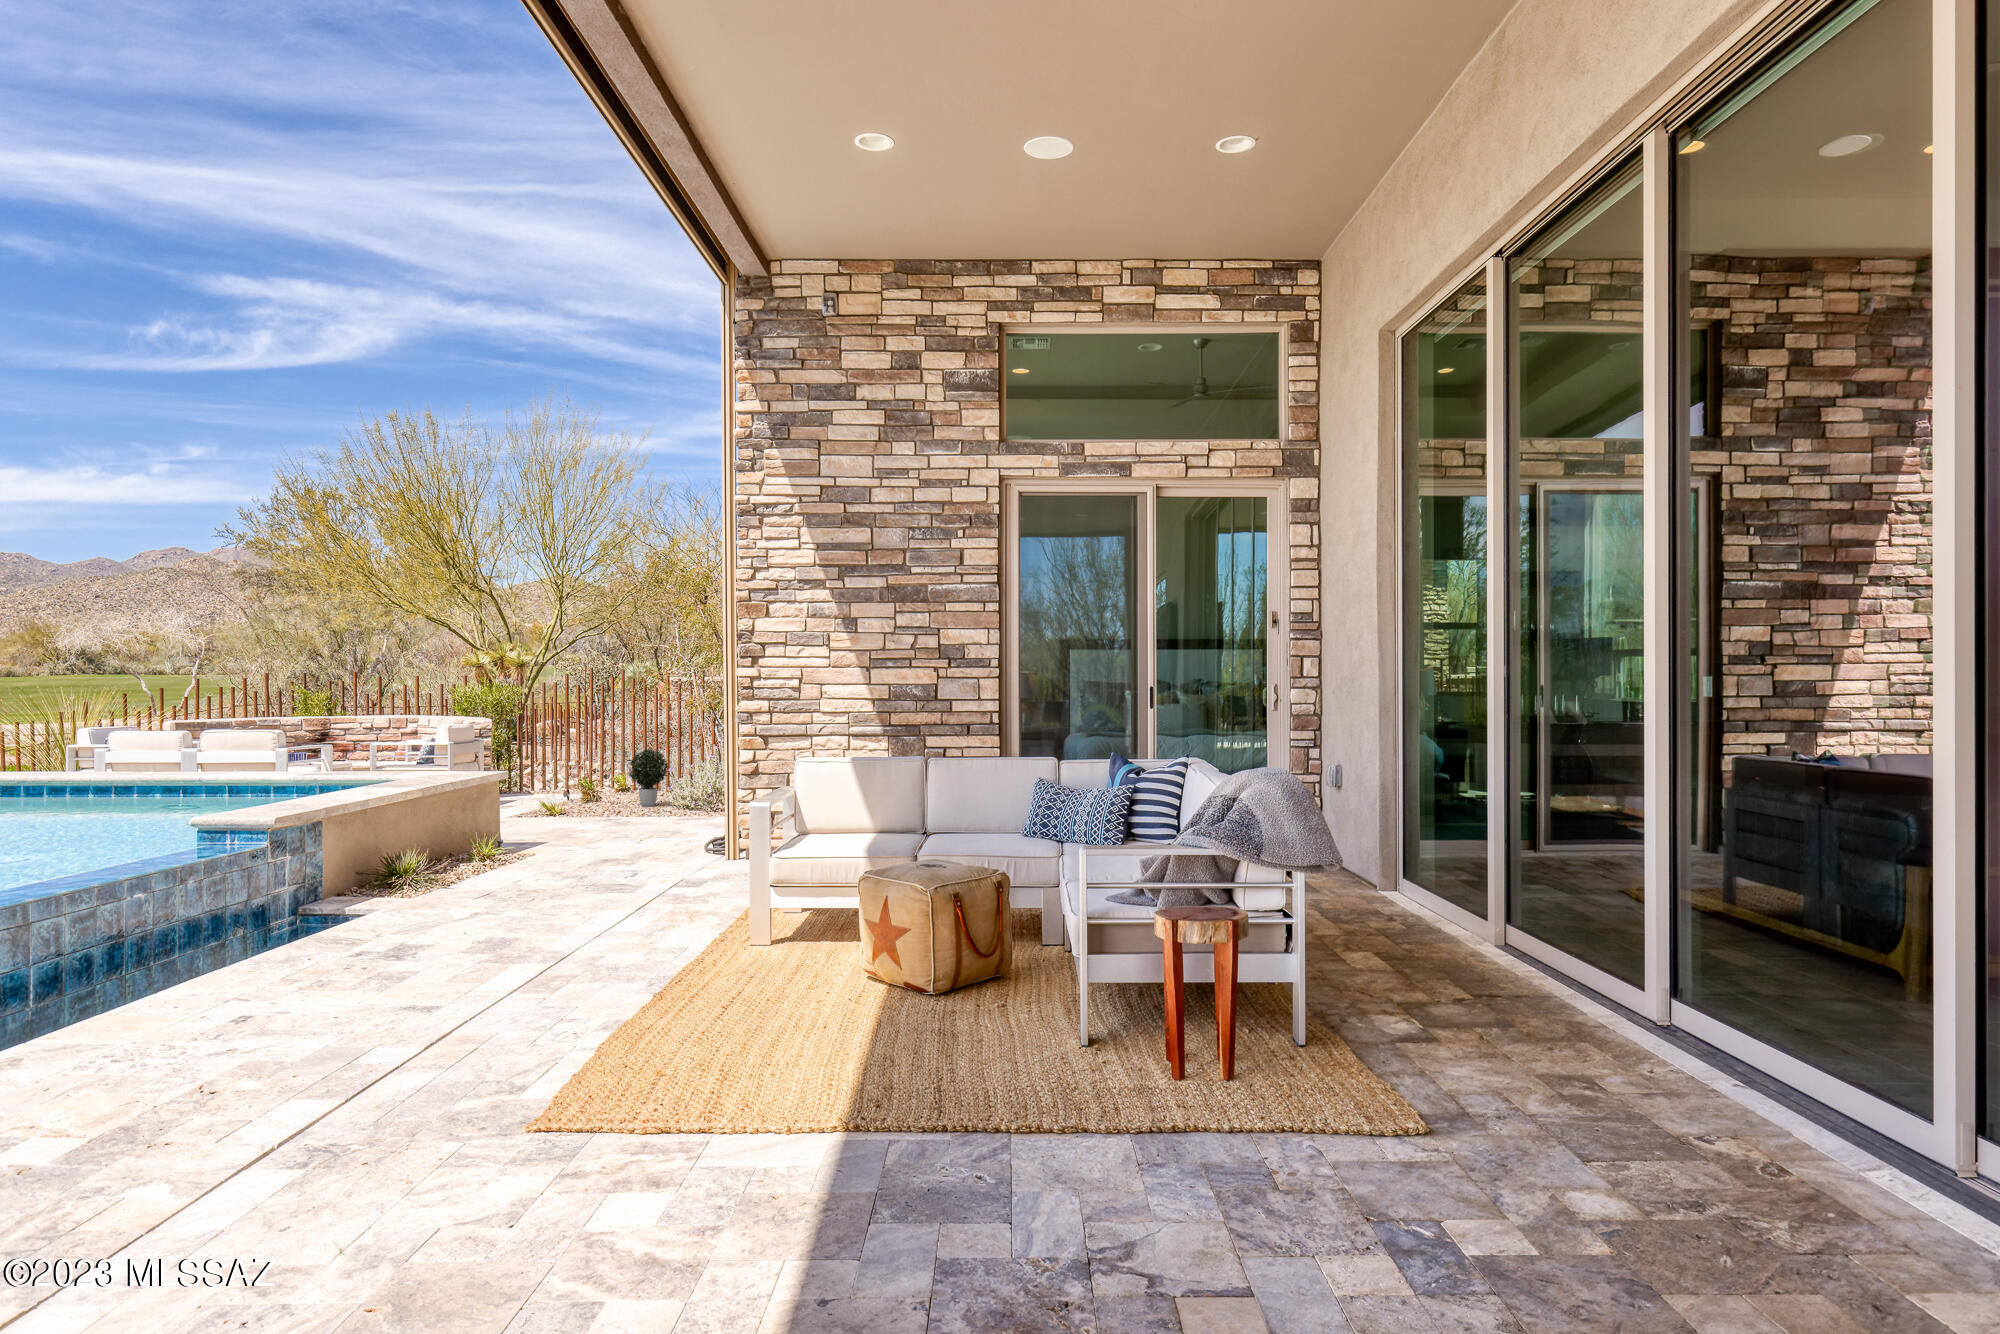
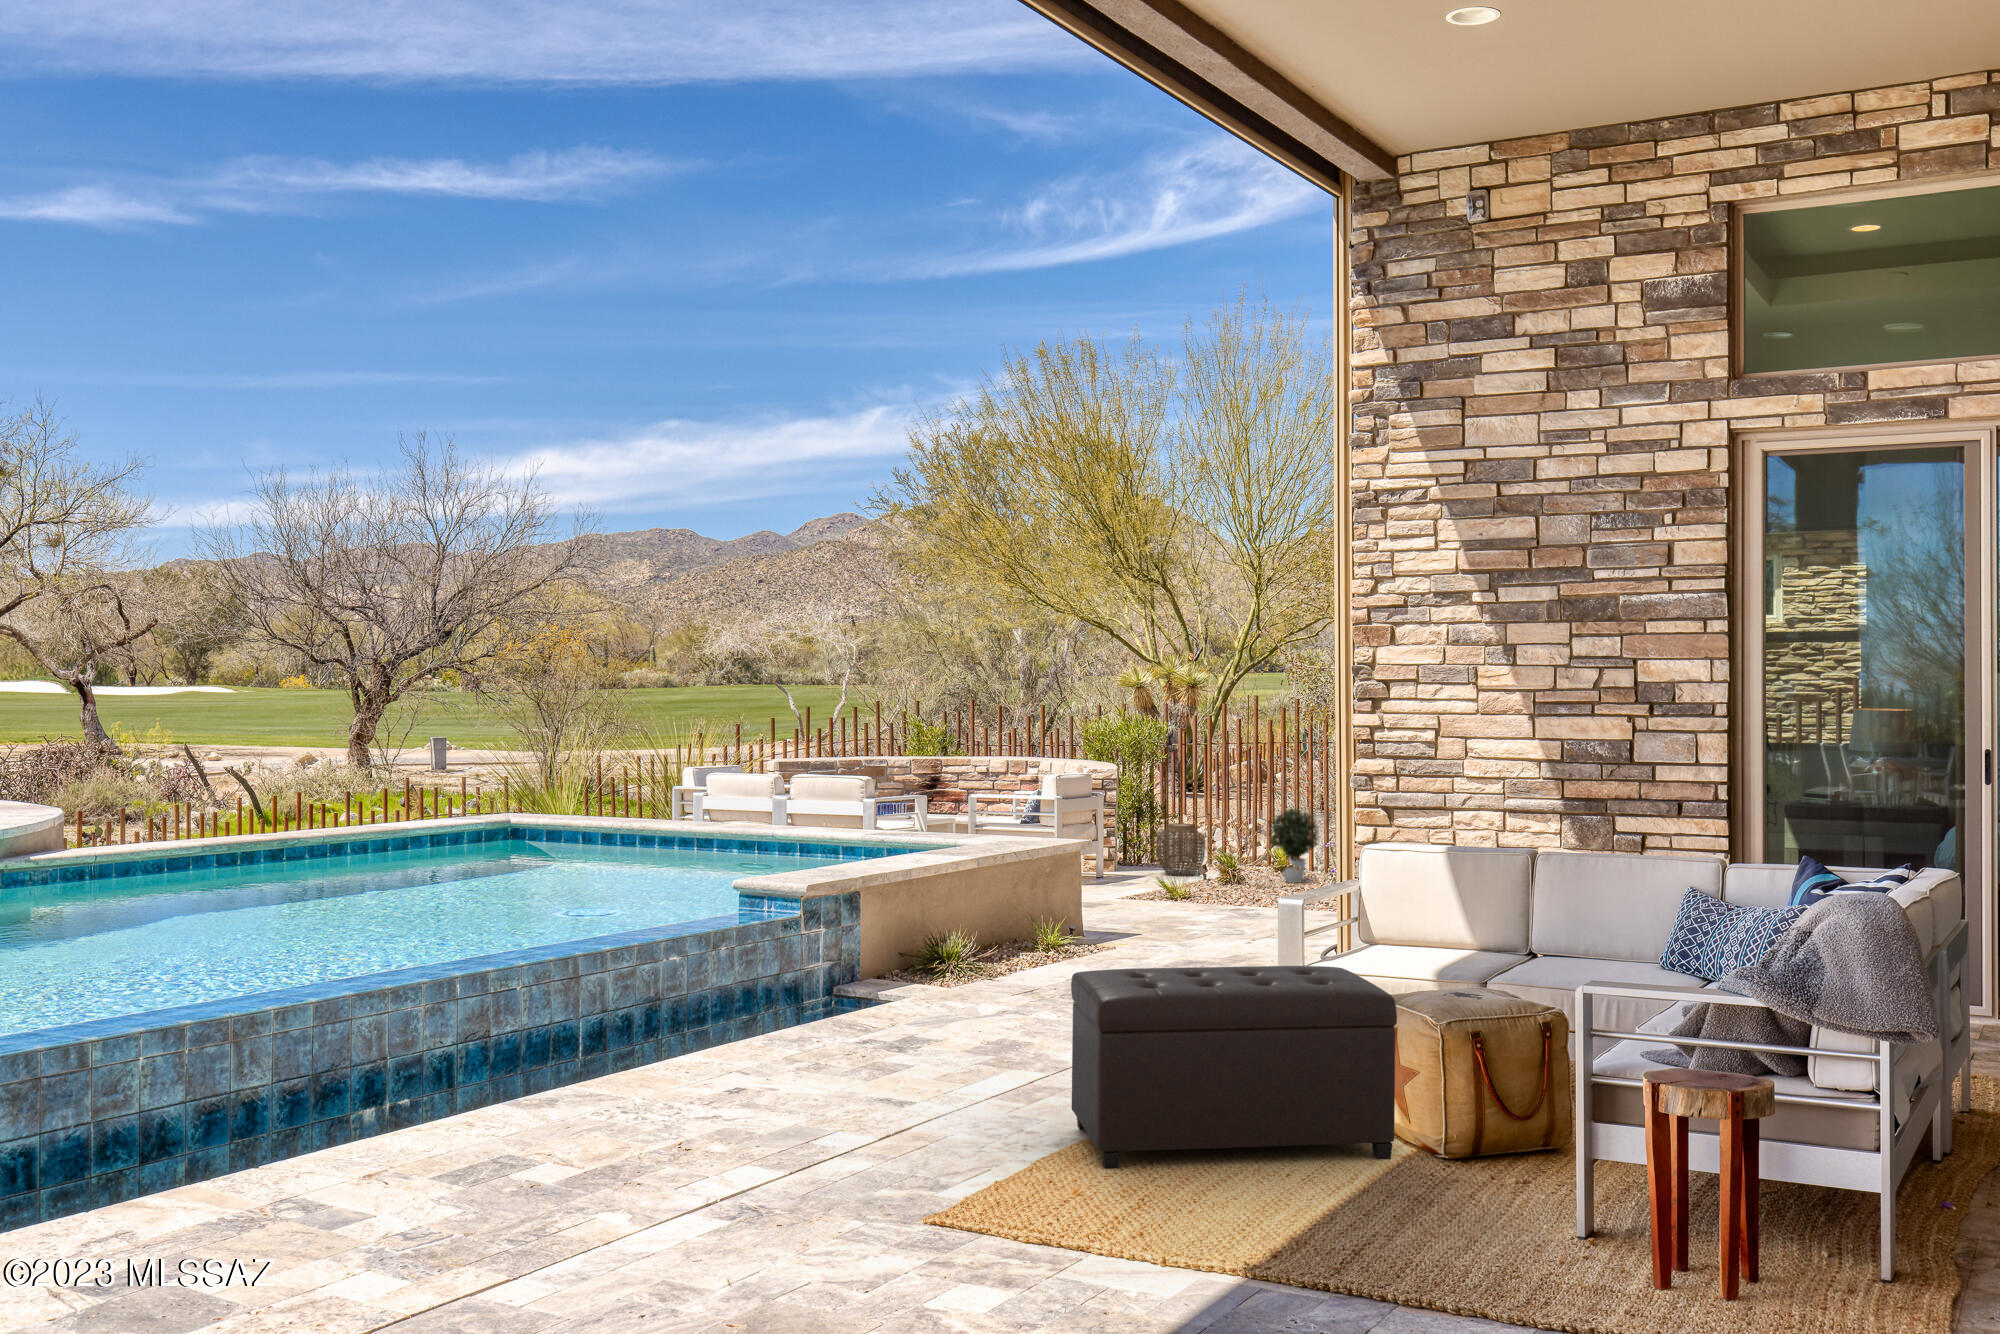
woven basket: none [533,765,574,807] -> present [1156,823,1205,876]
ottoman: none [593,845,845,1009] -> present [1071,966,1397,1169]

